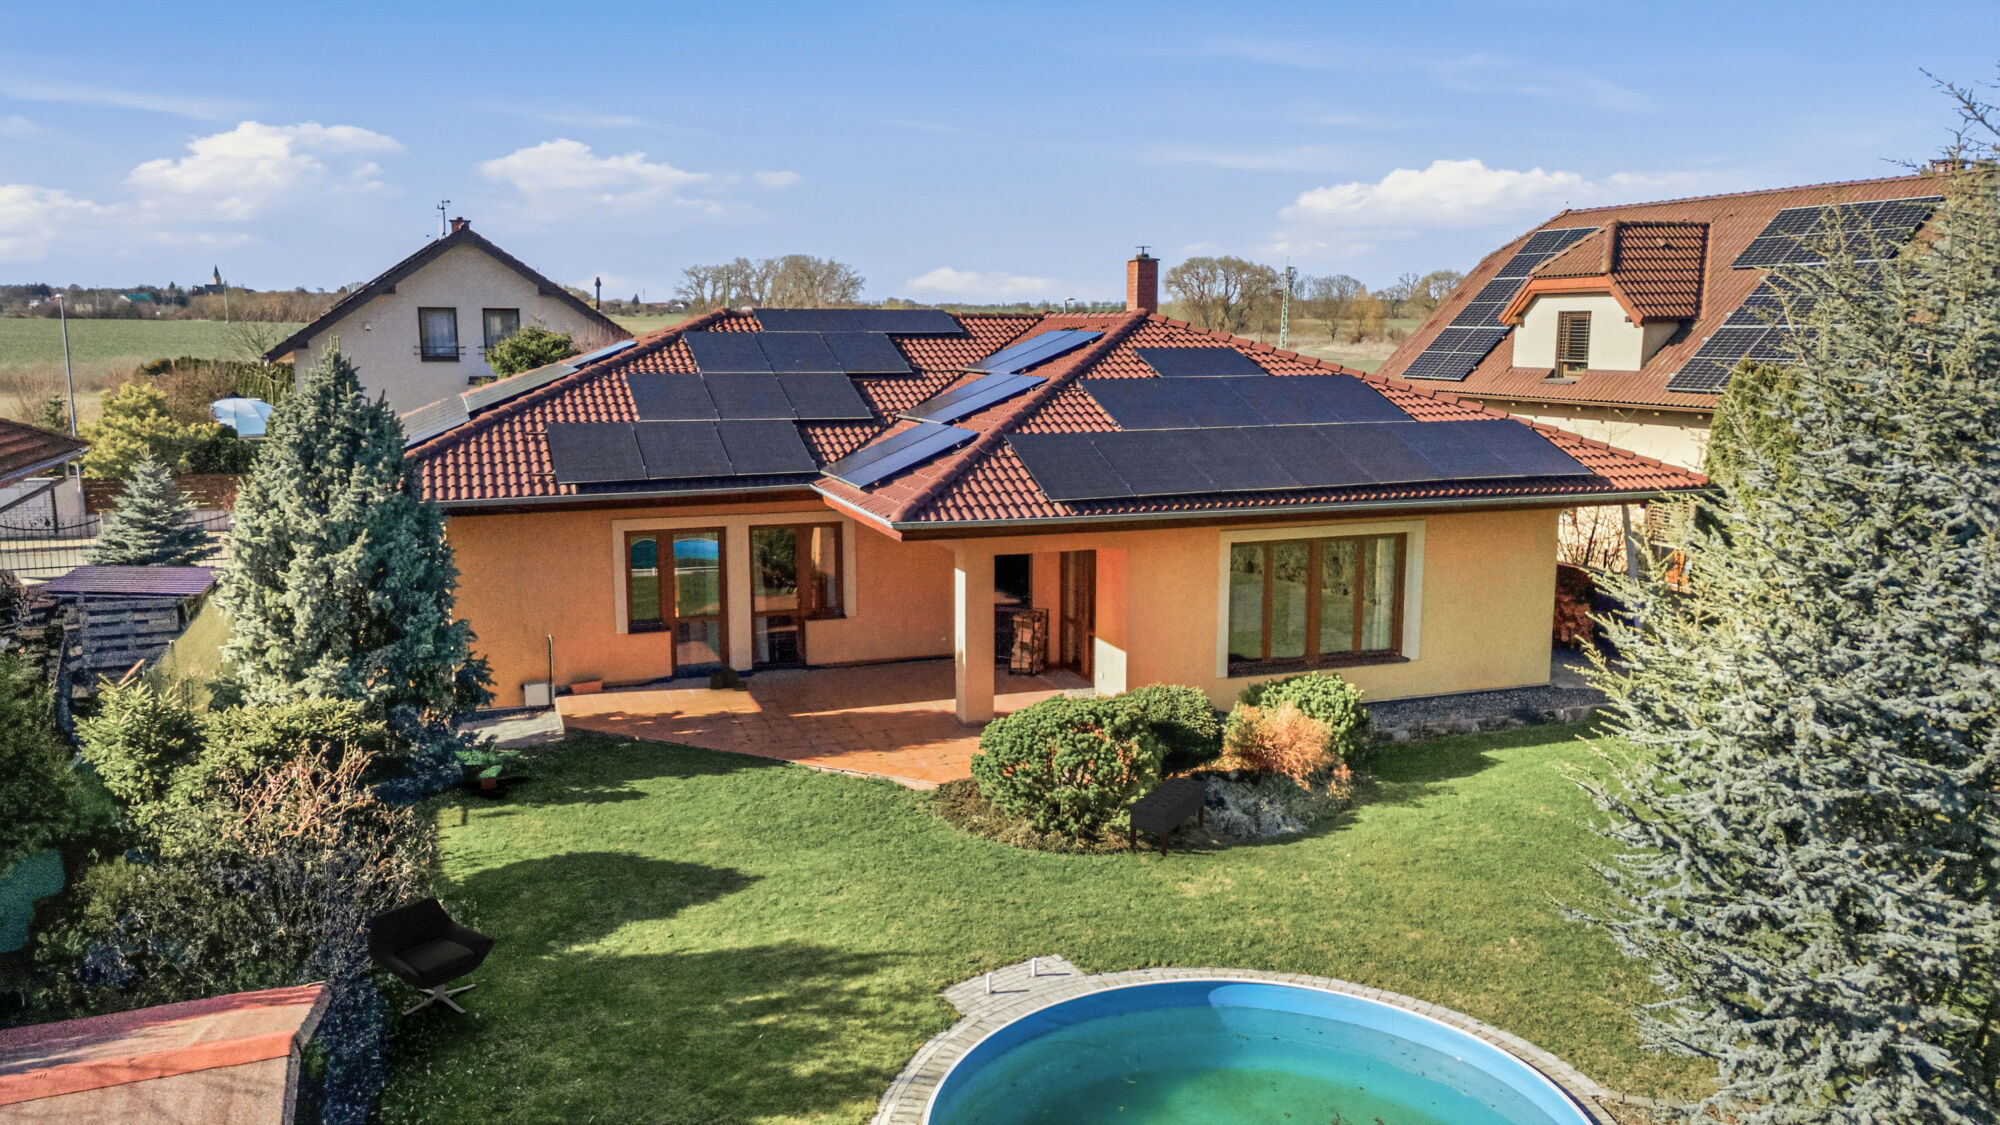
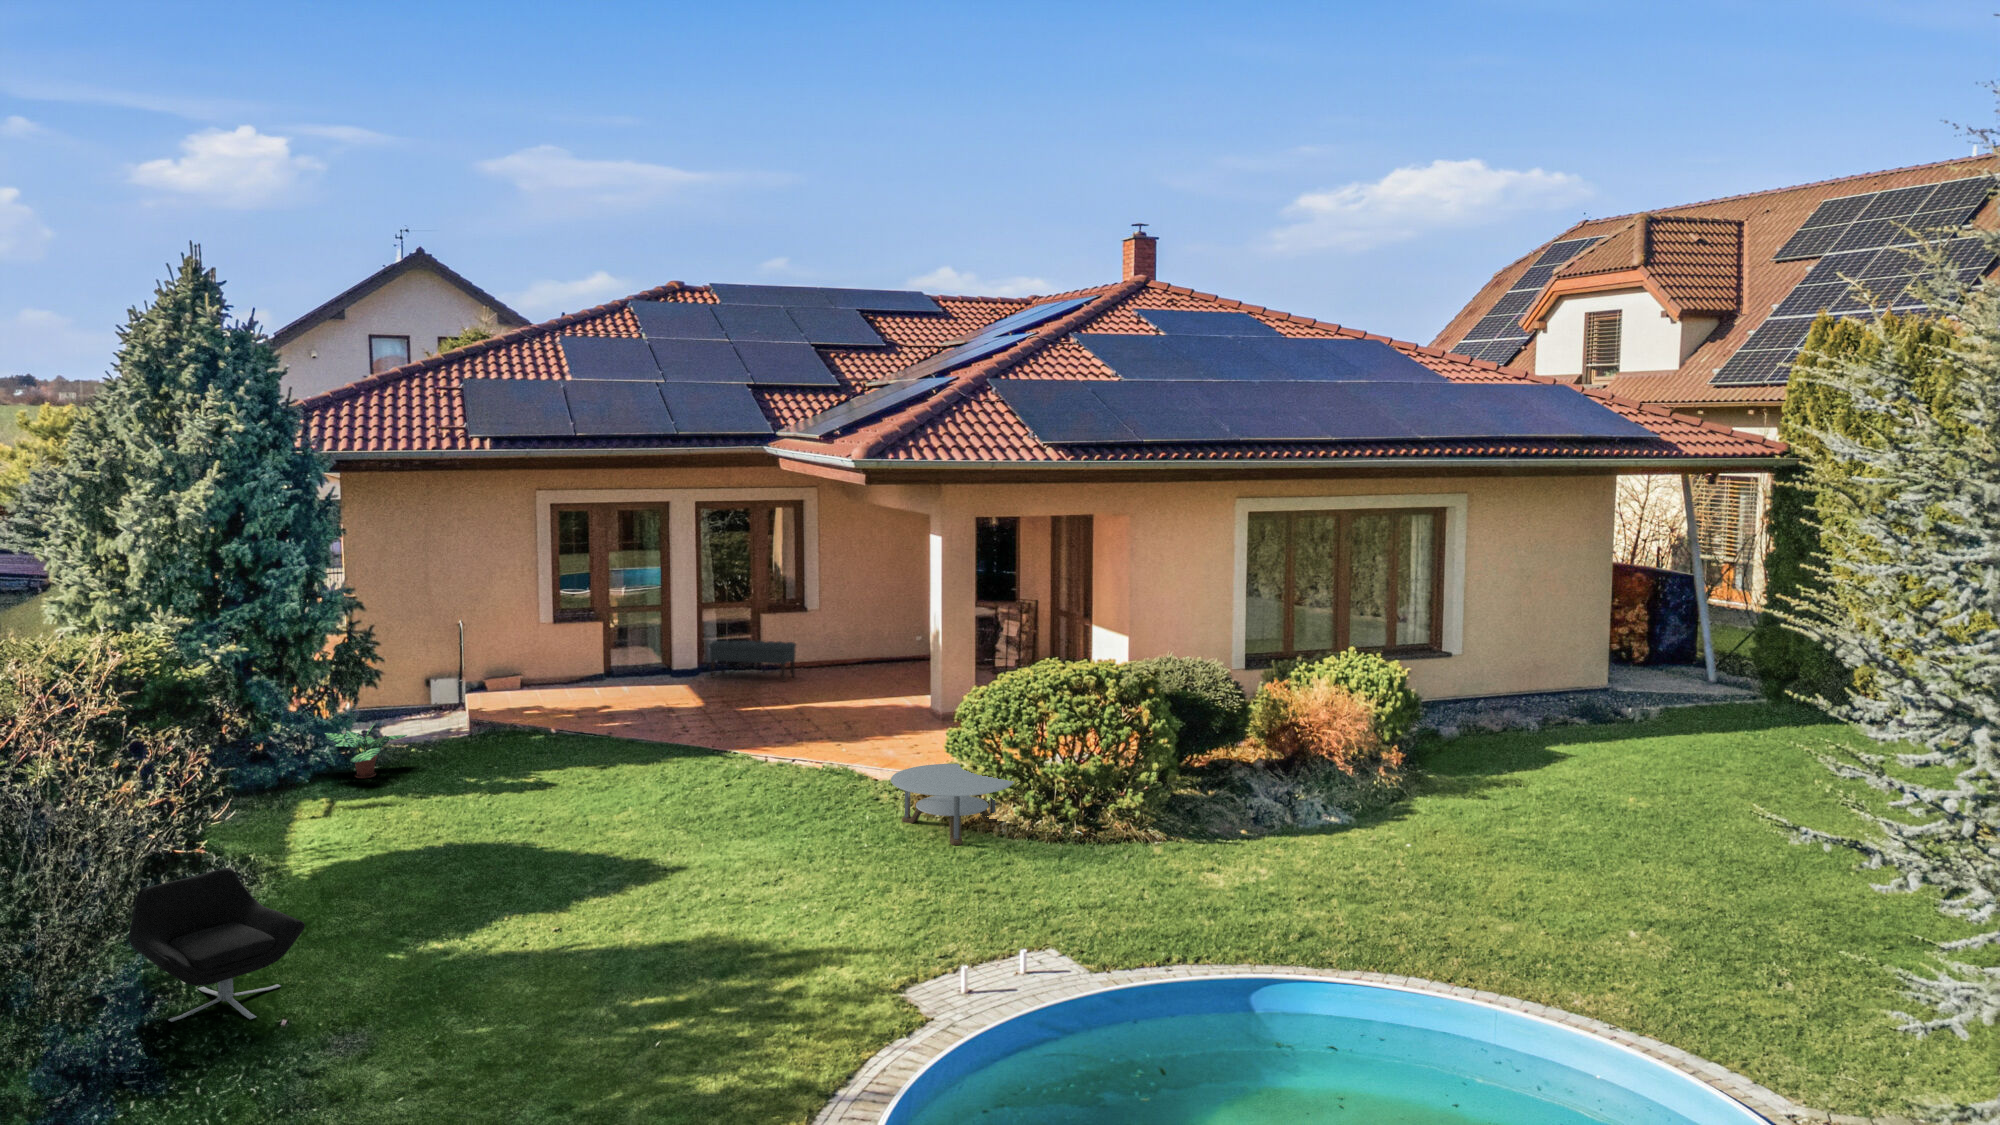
woven basket: present [710,667,747,691] -> none [651,663,694,689]
bench: present [1129,777,1207,856] -> present [709,641,796,681]
round table: none [926,784,1027,856] -> present [891,764,1014,845]

